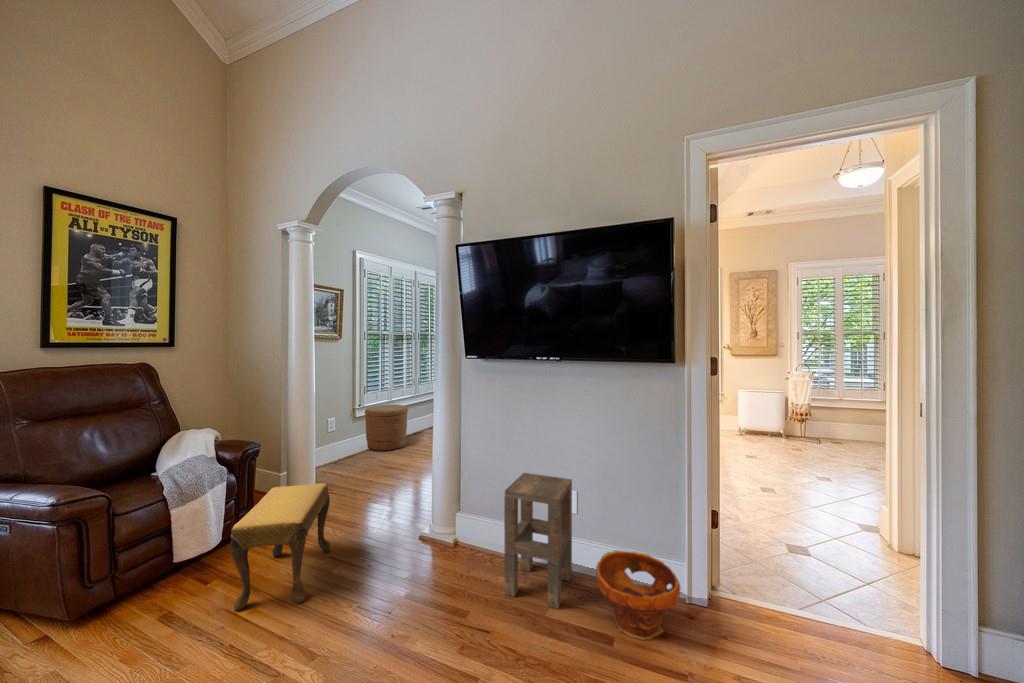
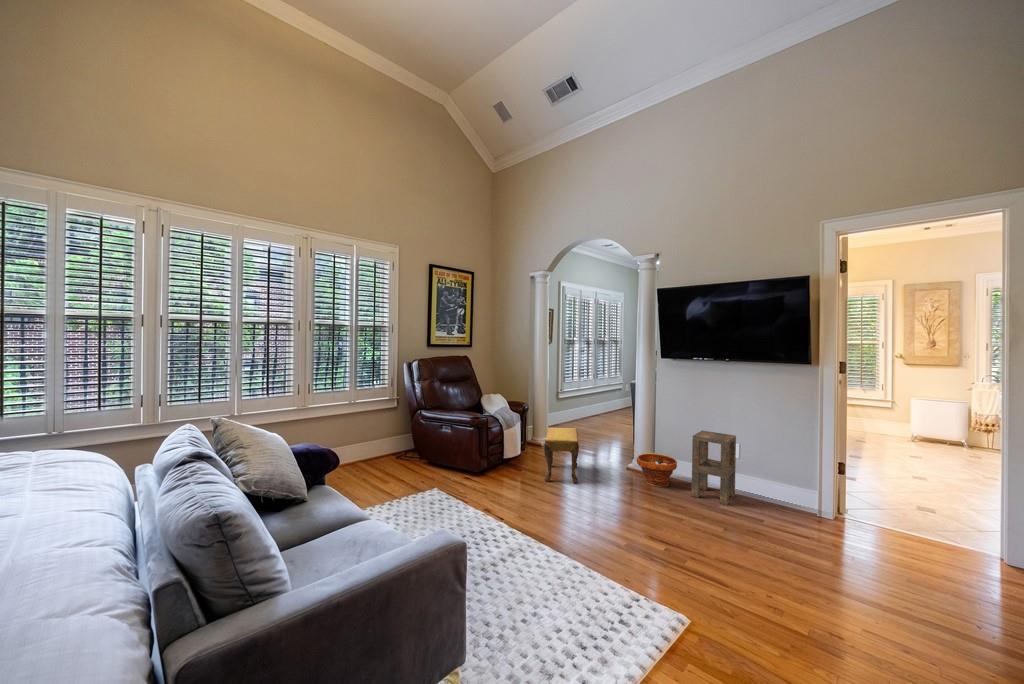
woven basket: present [365,405,408,451] -> none [564,392,594,425]
planter: present [596,550,680,640] -> present [637,453,677,487]

